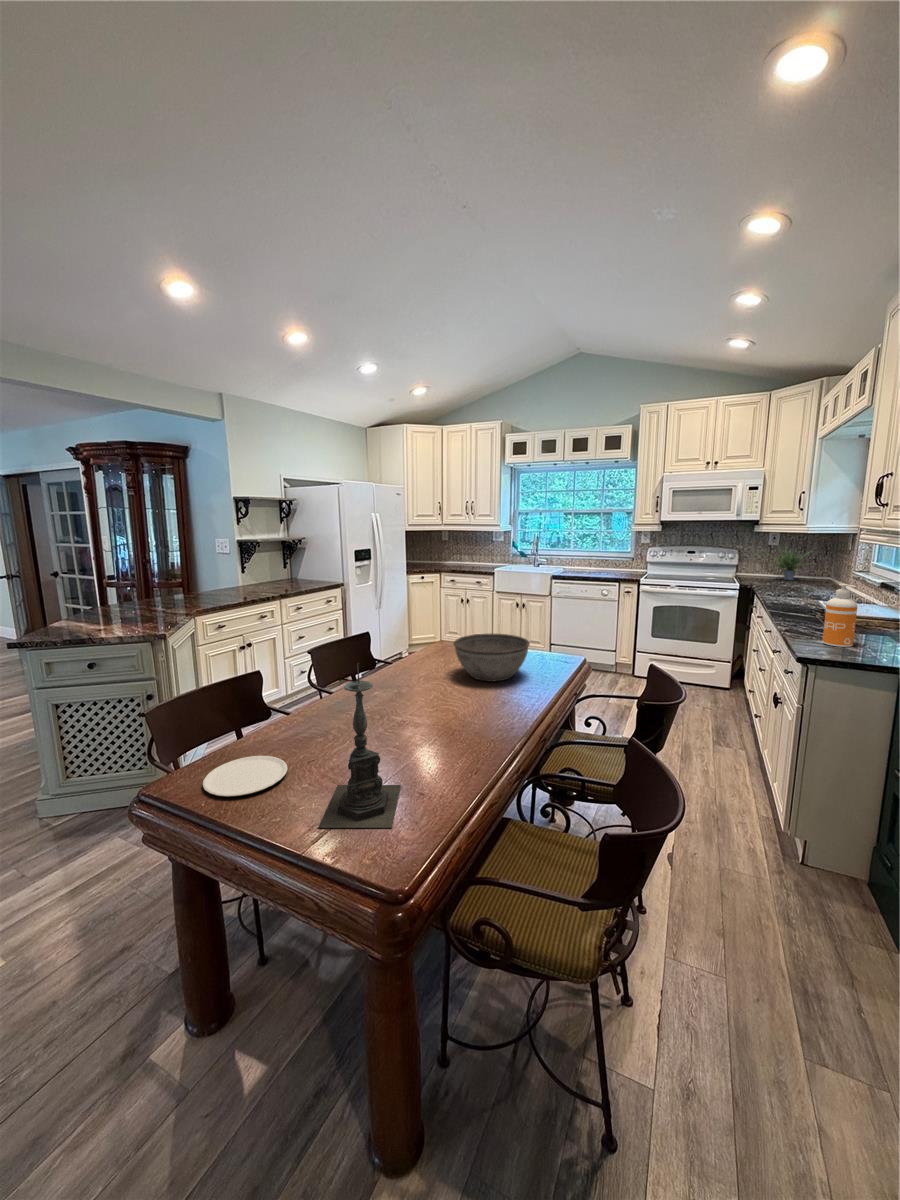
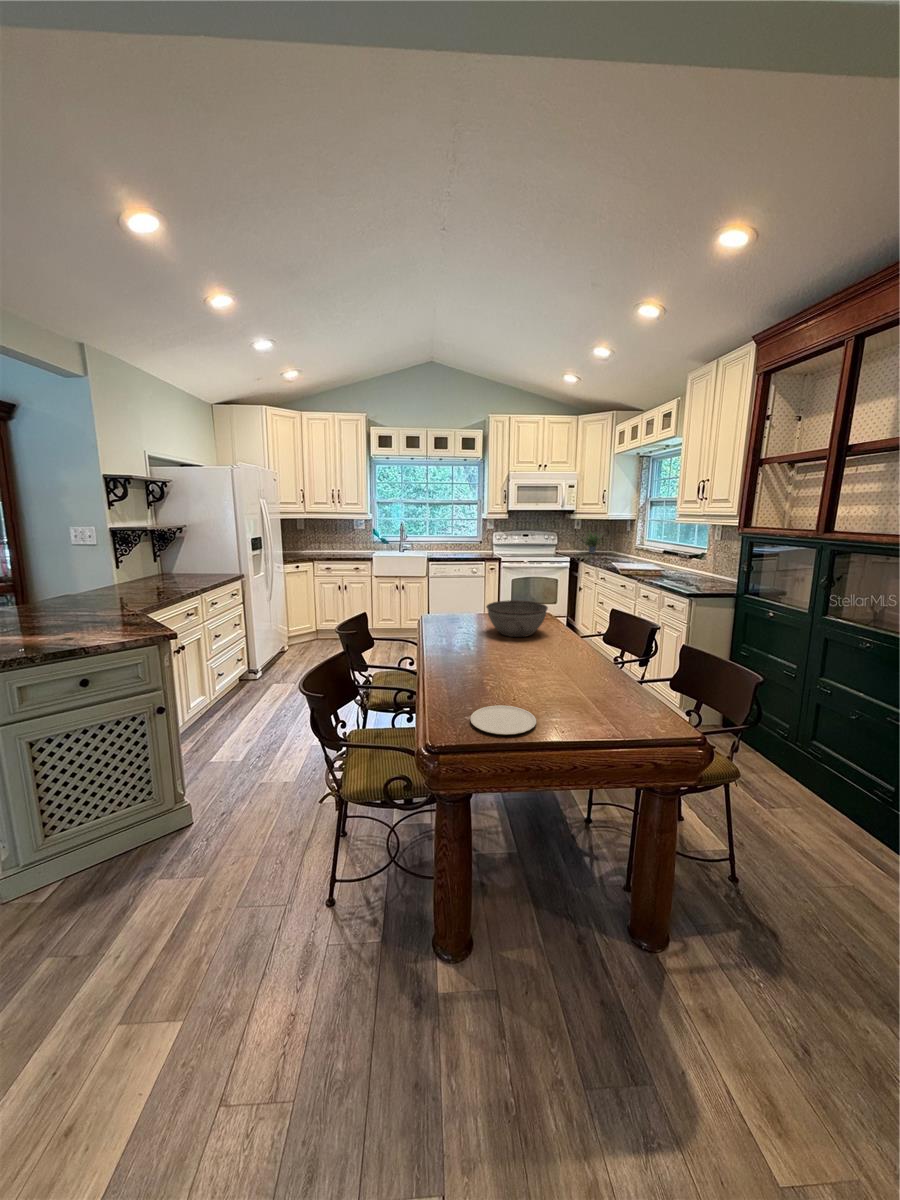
soap dispenser: present [823,584,857,647] -> none [686,550,705,588]
candle holder: present [318,664,401,828] -> none [572,610,650,731]

